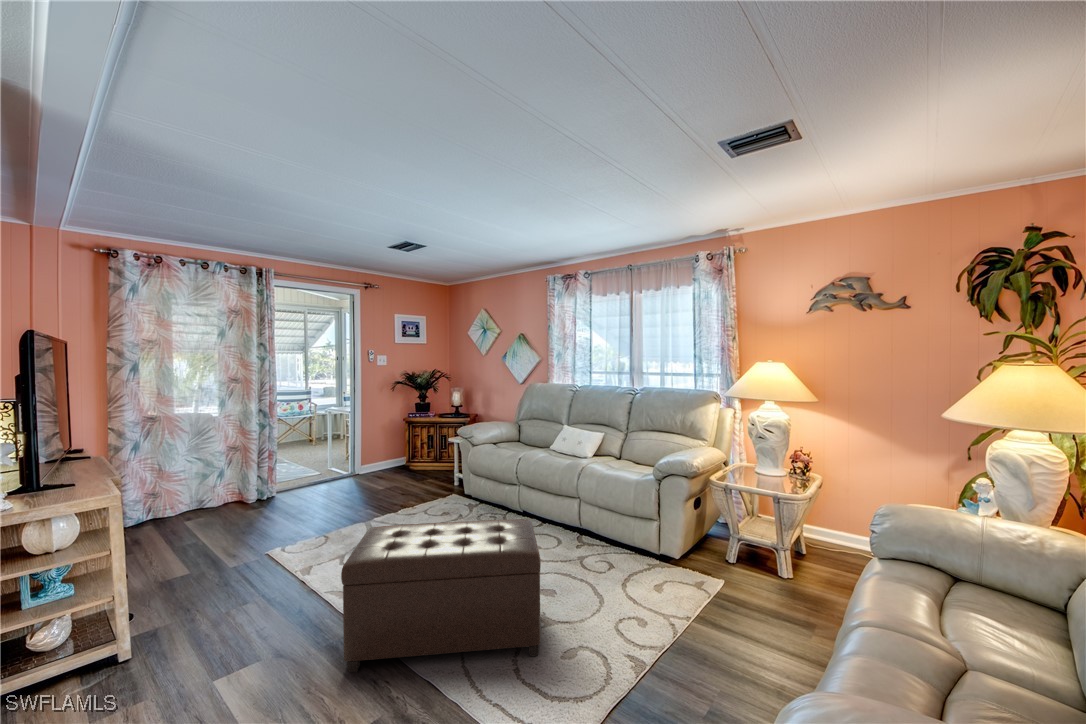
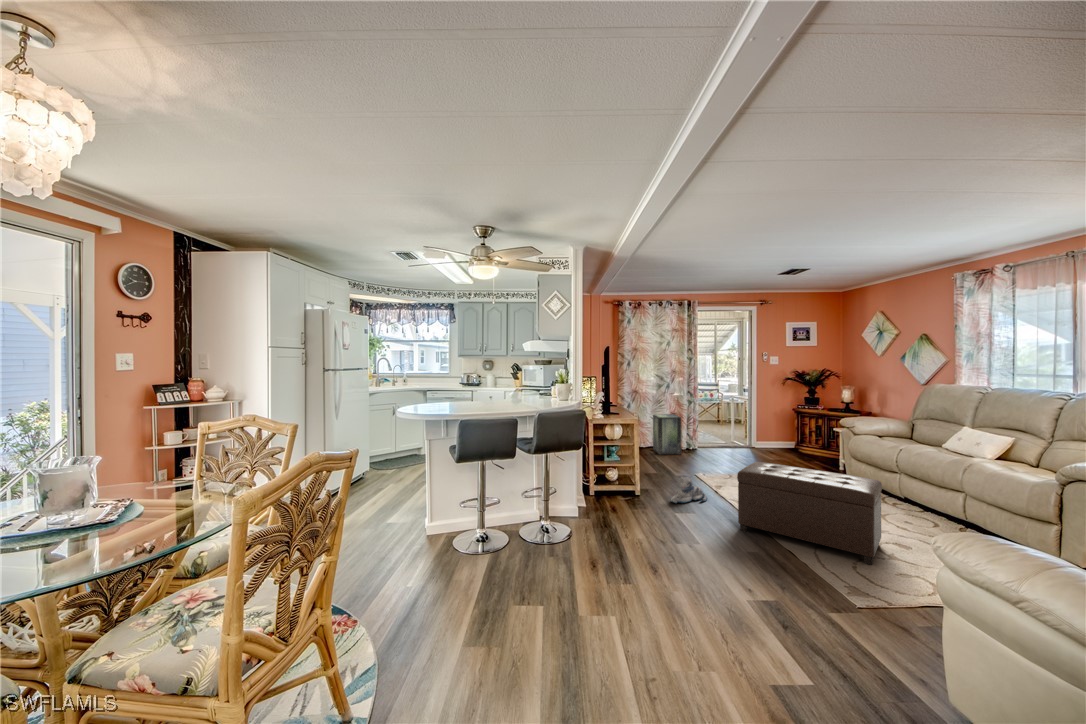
storage box: none [191,448,247,522] -> present [653,414,681,454]
plush toy: none [203,583,286,652] -> present [671,476,707,503]

